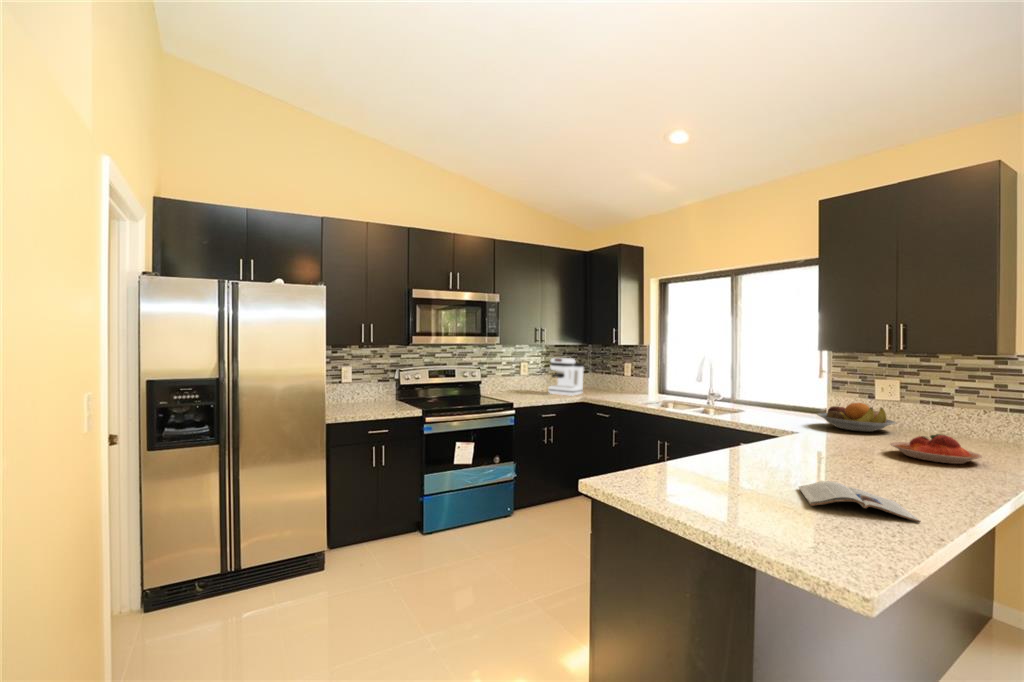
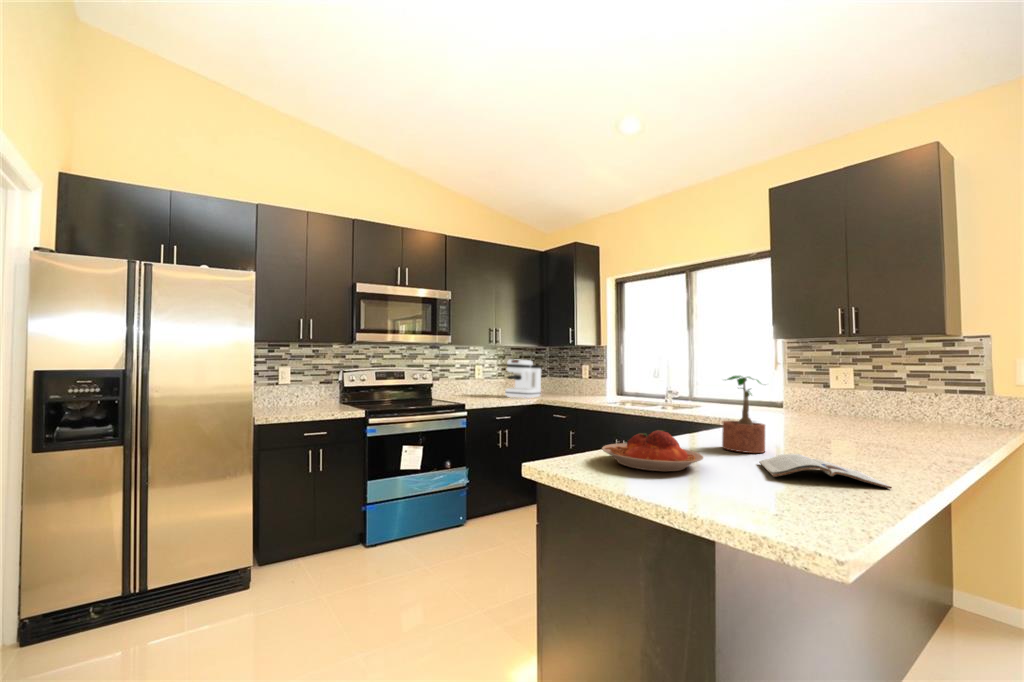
potted plant: none [764,401,811,476] -> present [722,376,765,453]
fruit bowl: present [817,403,896,432] -> none [773,390,851,419]
plate: present [890,434,982,464] -> present [602,430,703,471]

